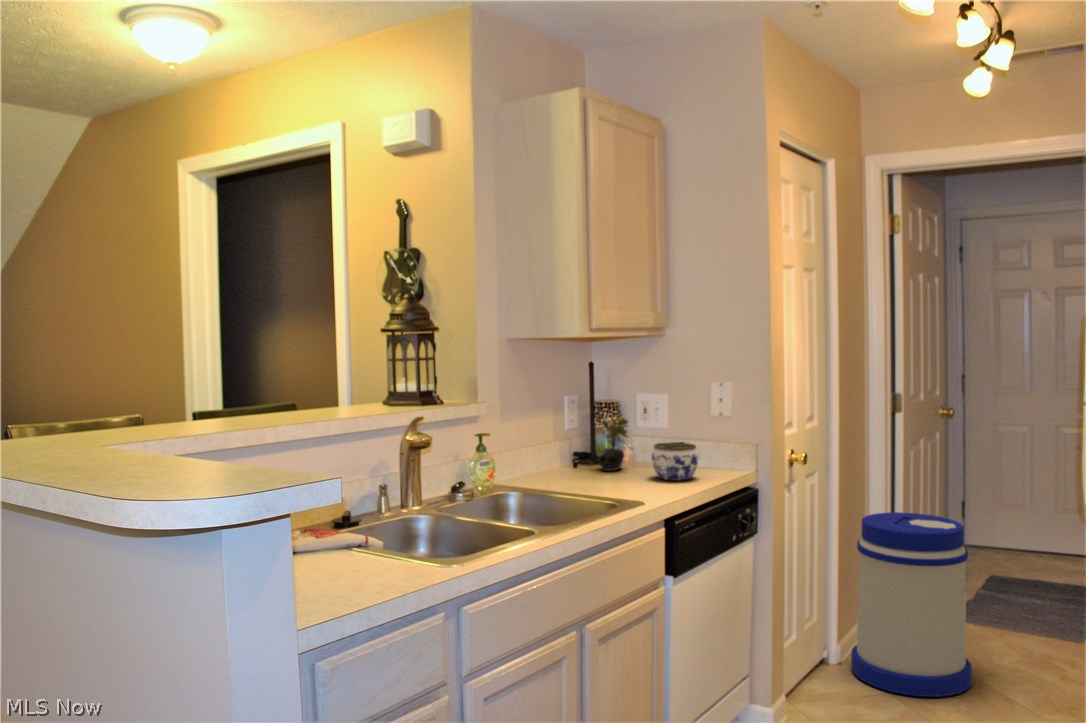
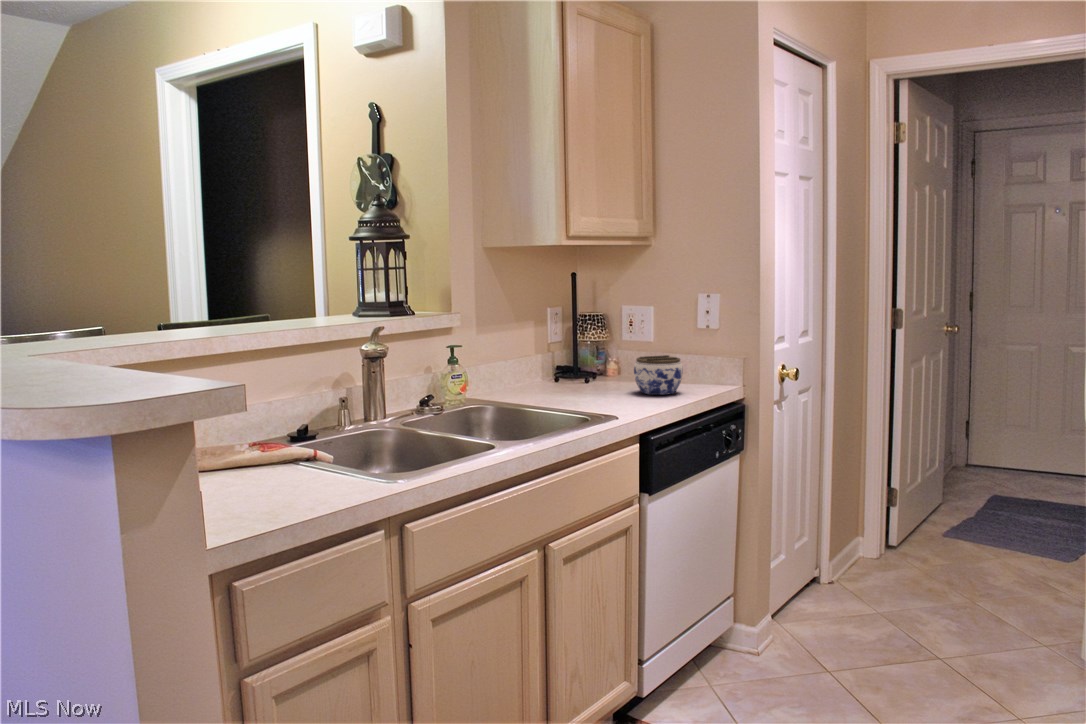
succulent plant: present [598,417,628,471] -> none [578,329,612,386]
trash can: present [851,512,972,697] -> none [841,430,964,615]

